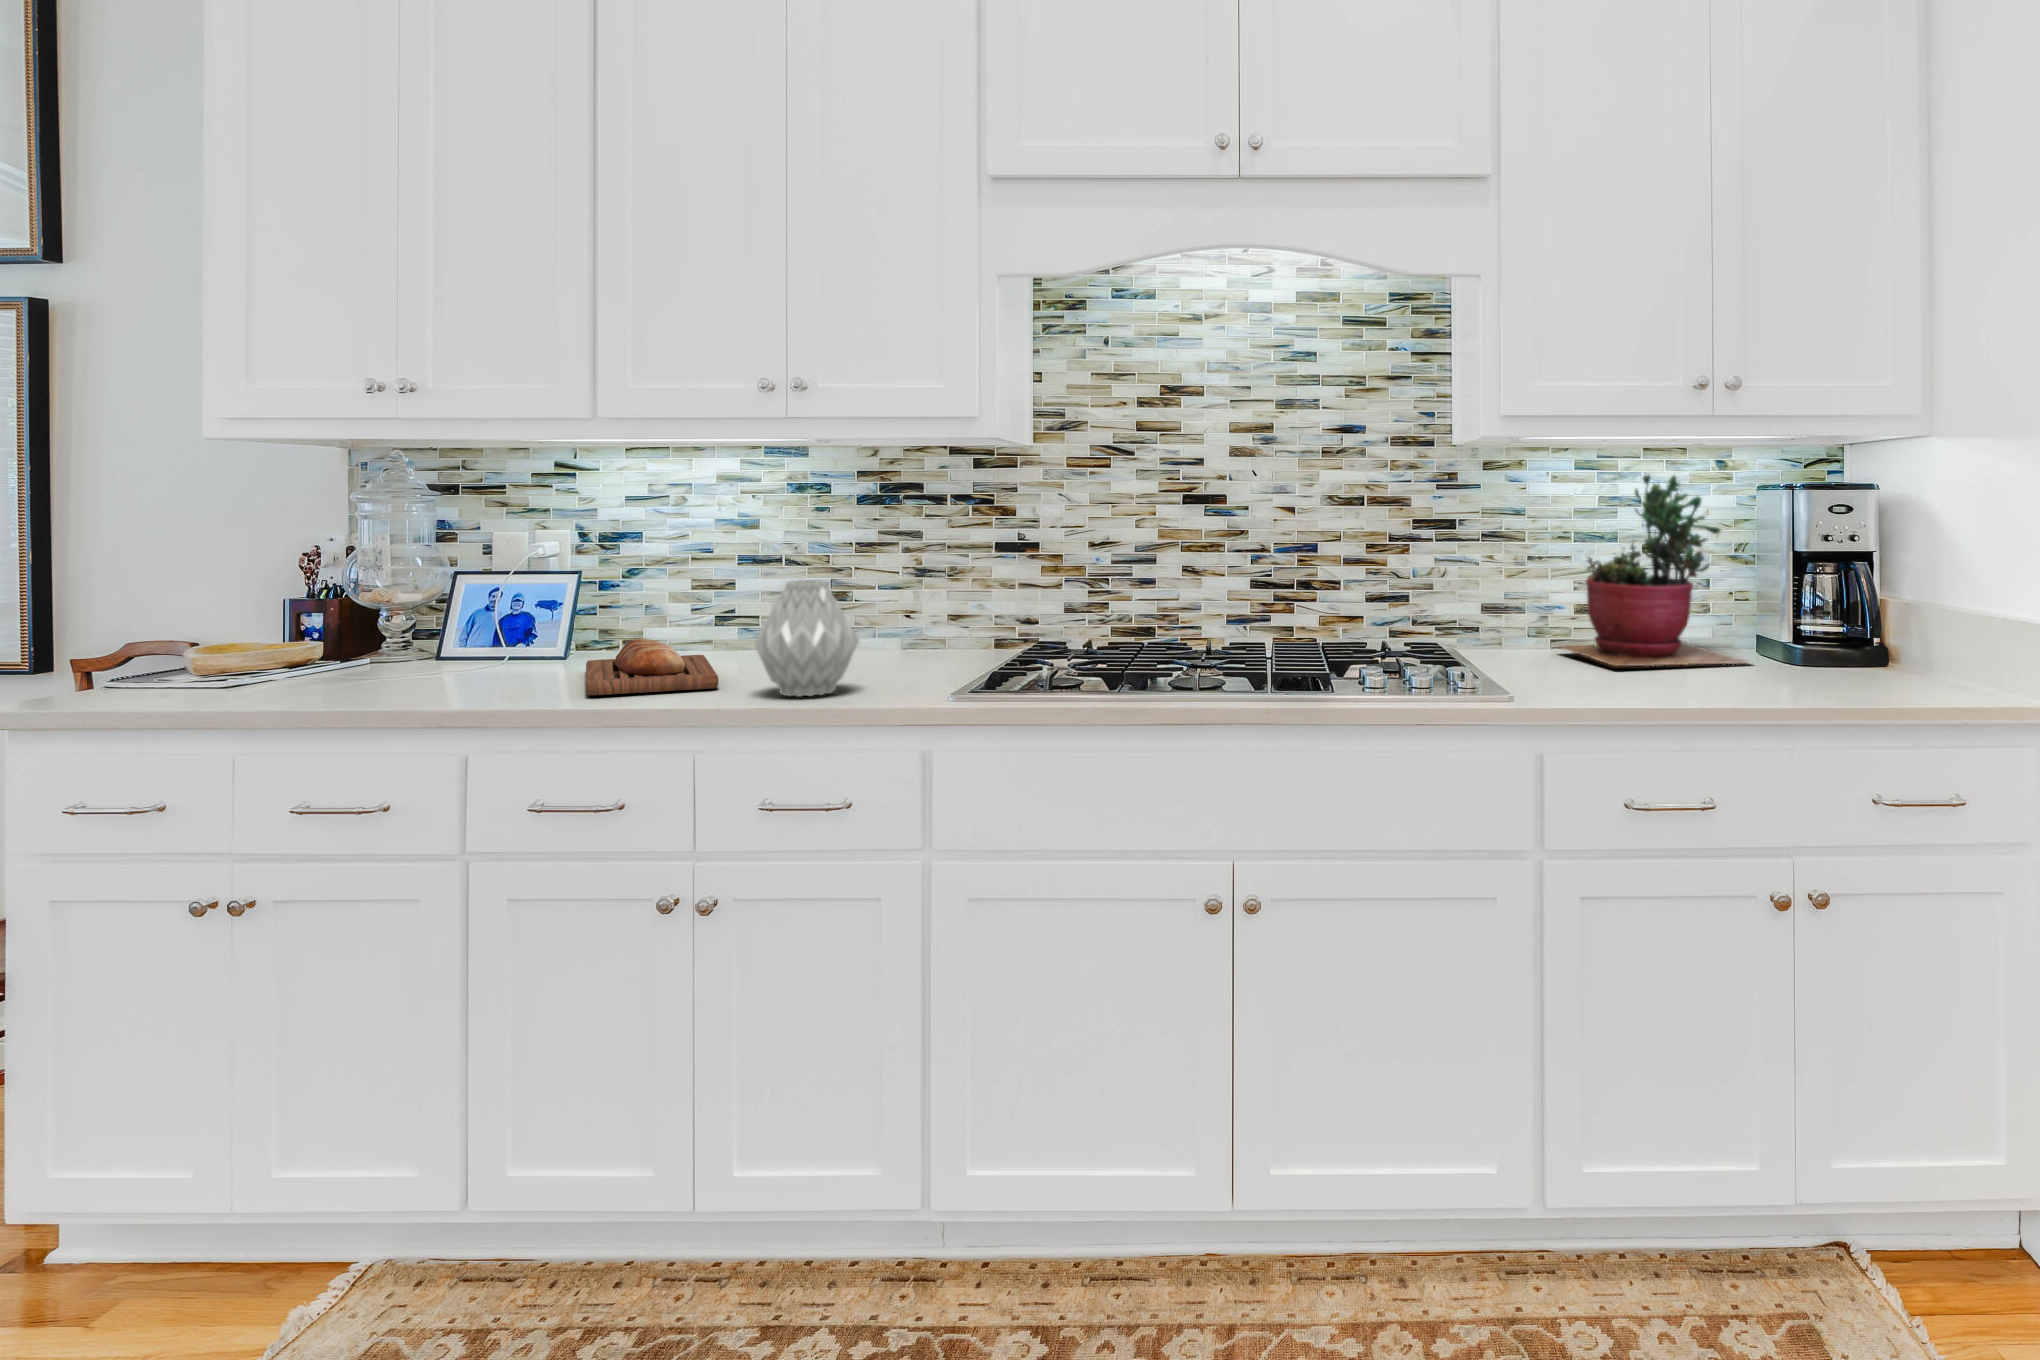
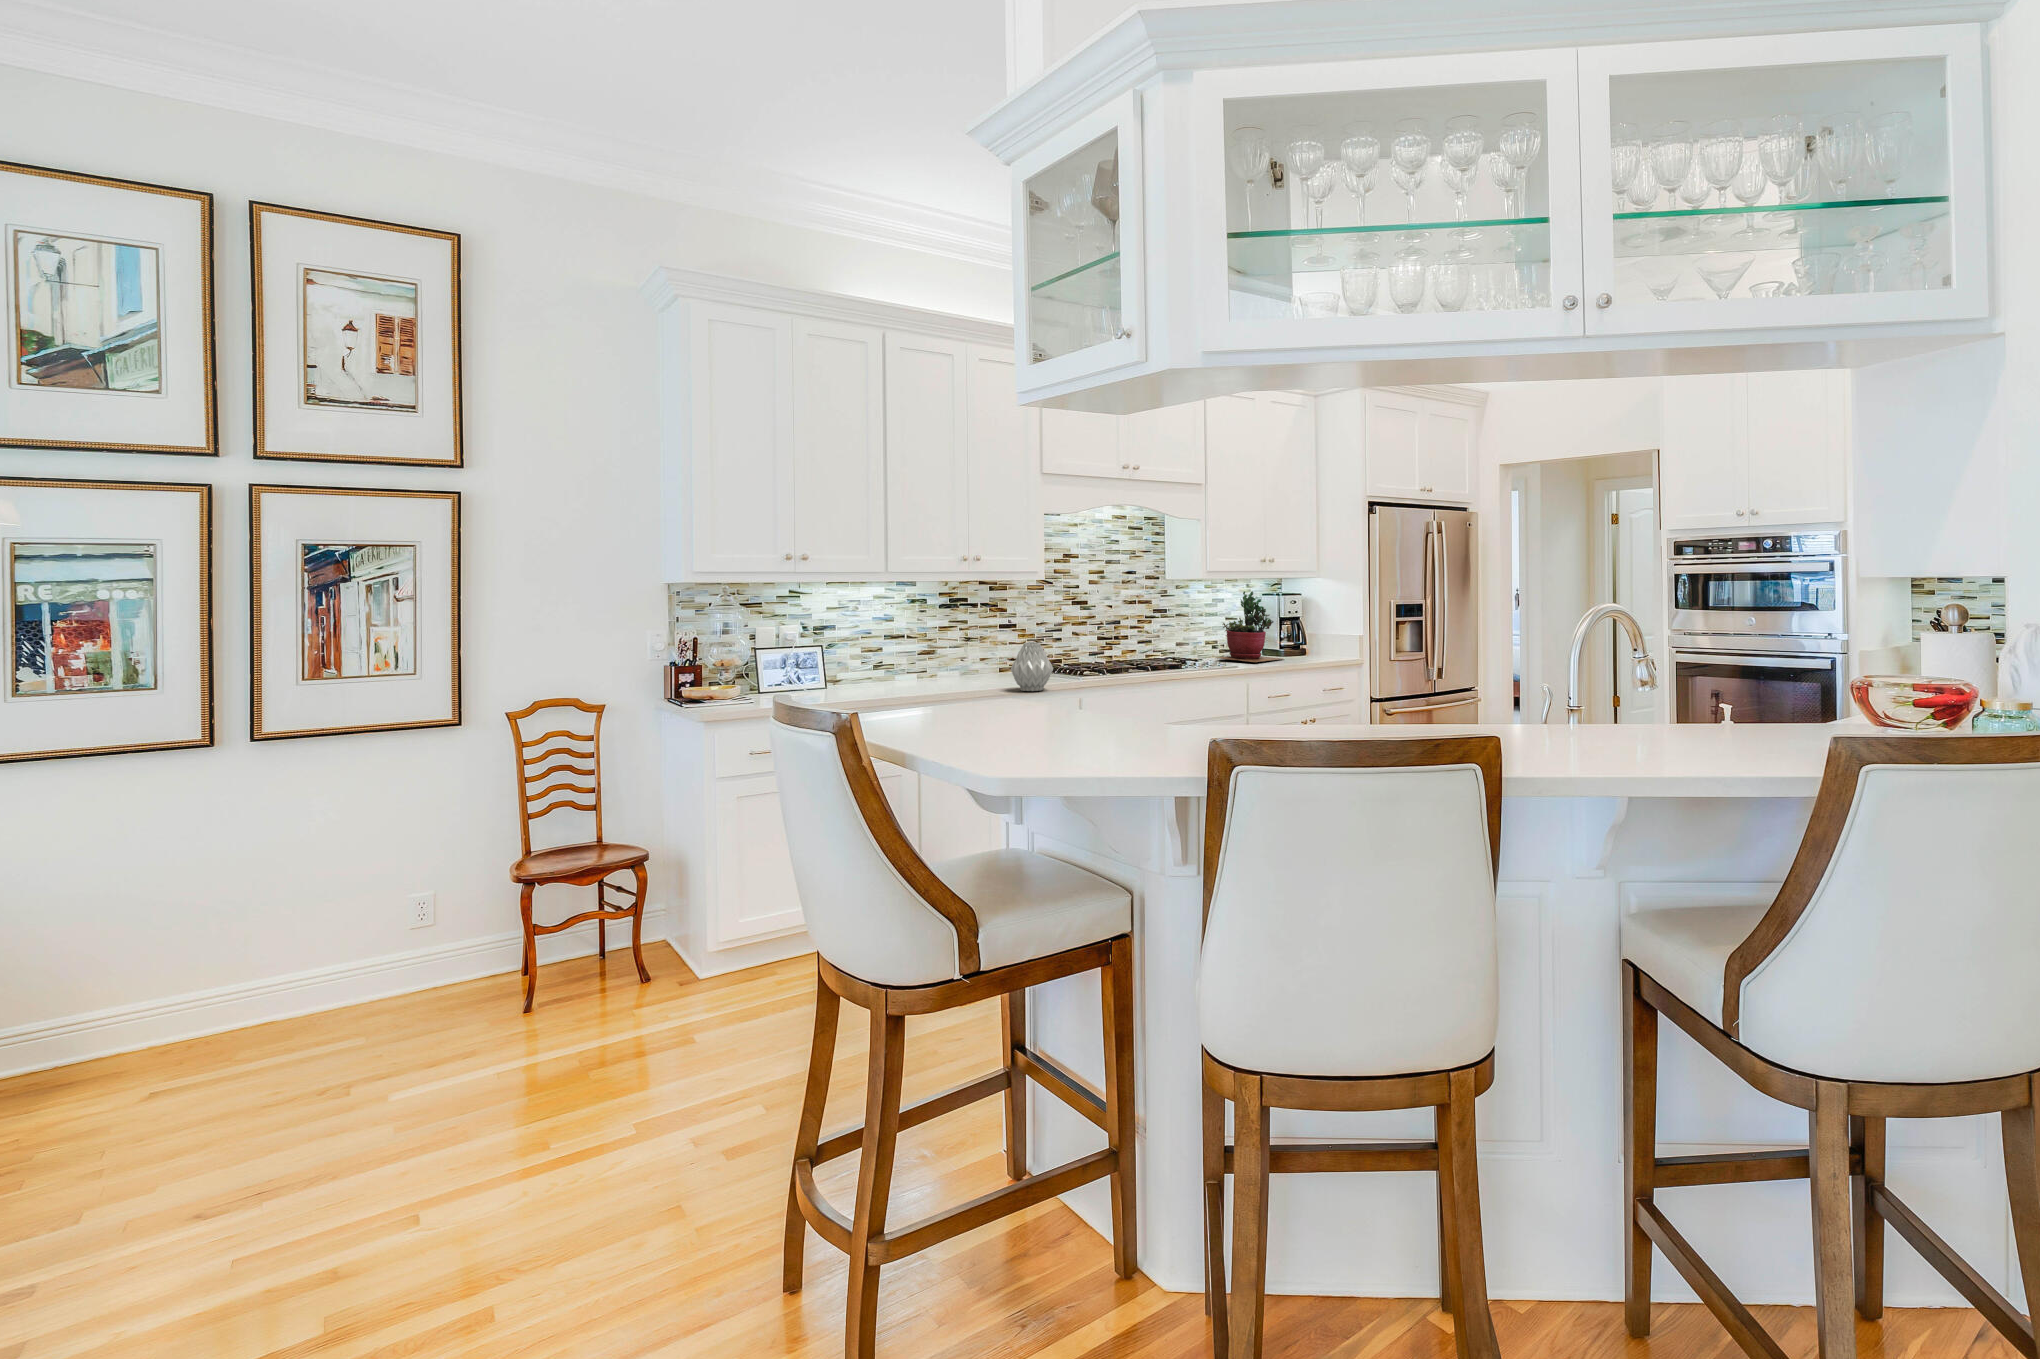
bread loaf: present [586,639,718,695] -> none [881,675,987,698]

